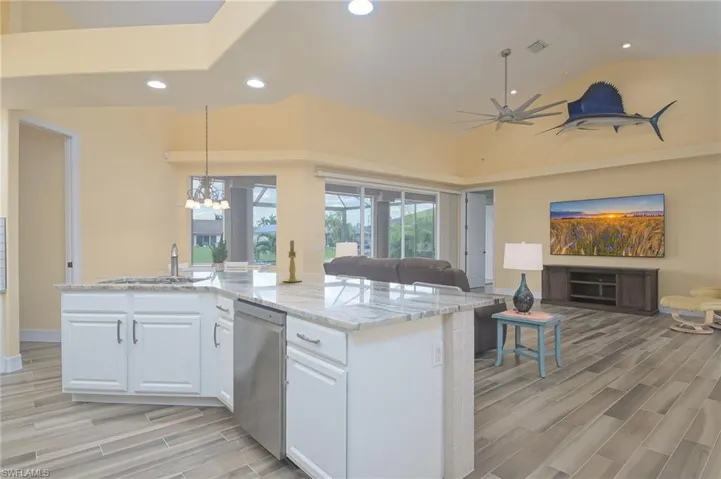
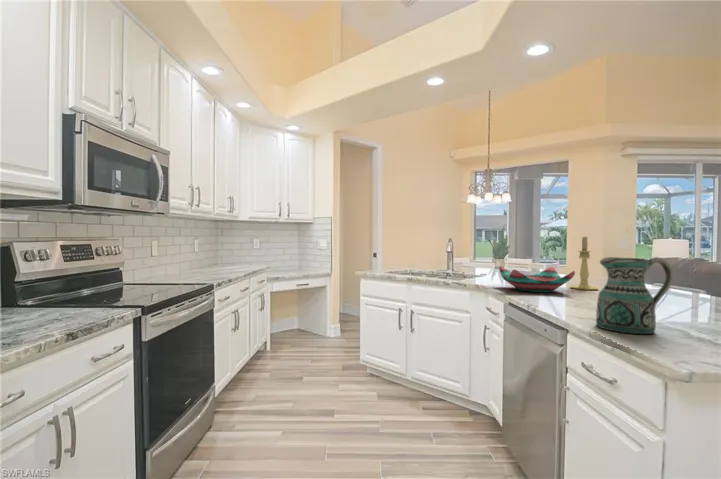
ceramic pitcher: none [306,254,349,307] -> present [596,257,673,334]
decorative bowl: none [226,266,287,288] -> present [499,266,575,292]

